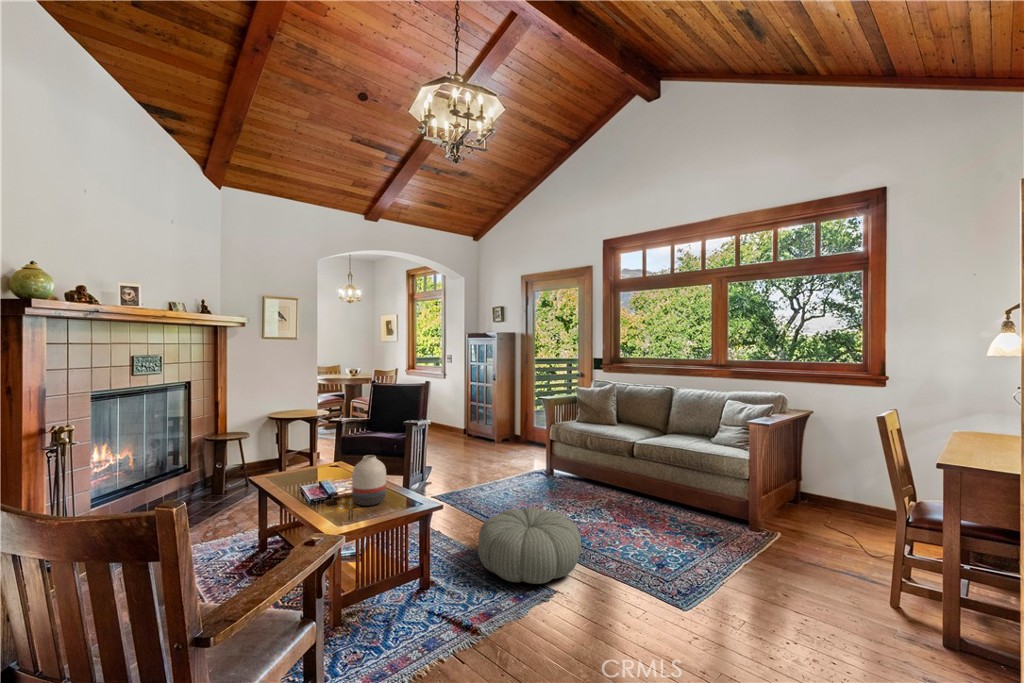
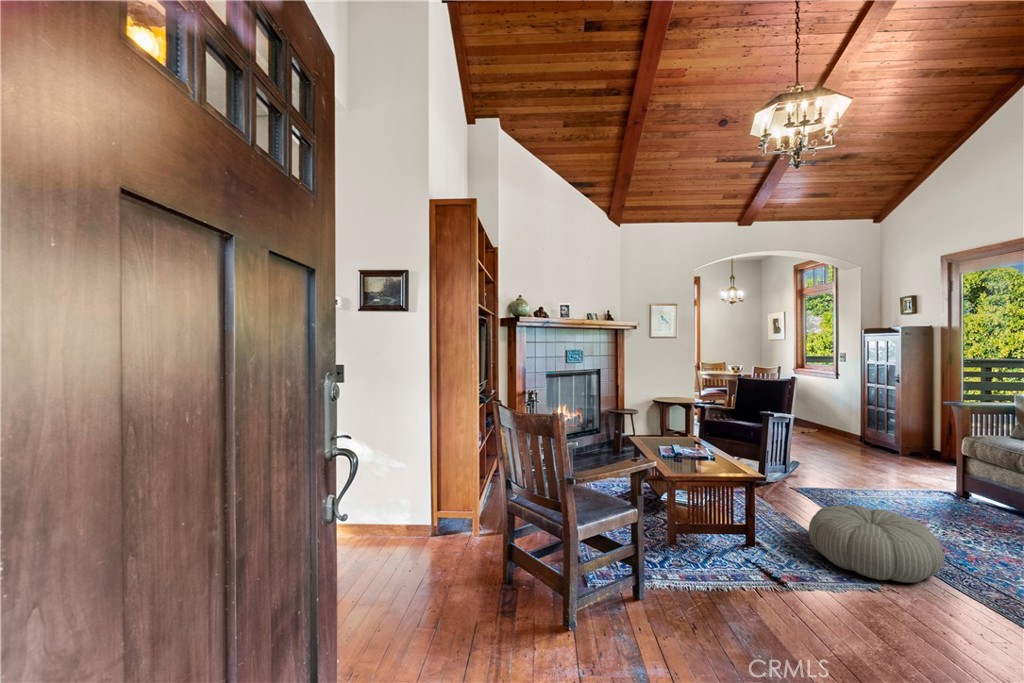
vase: present [352,455,386,506] -> none [690,427,718,466]

